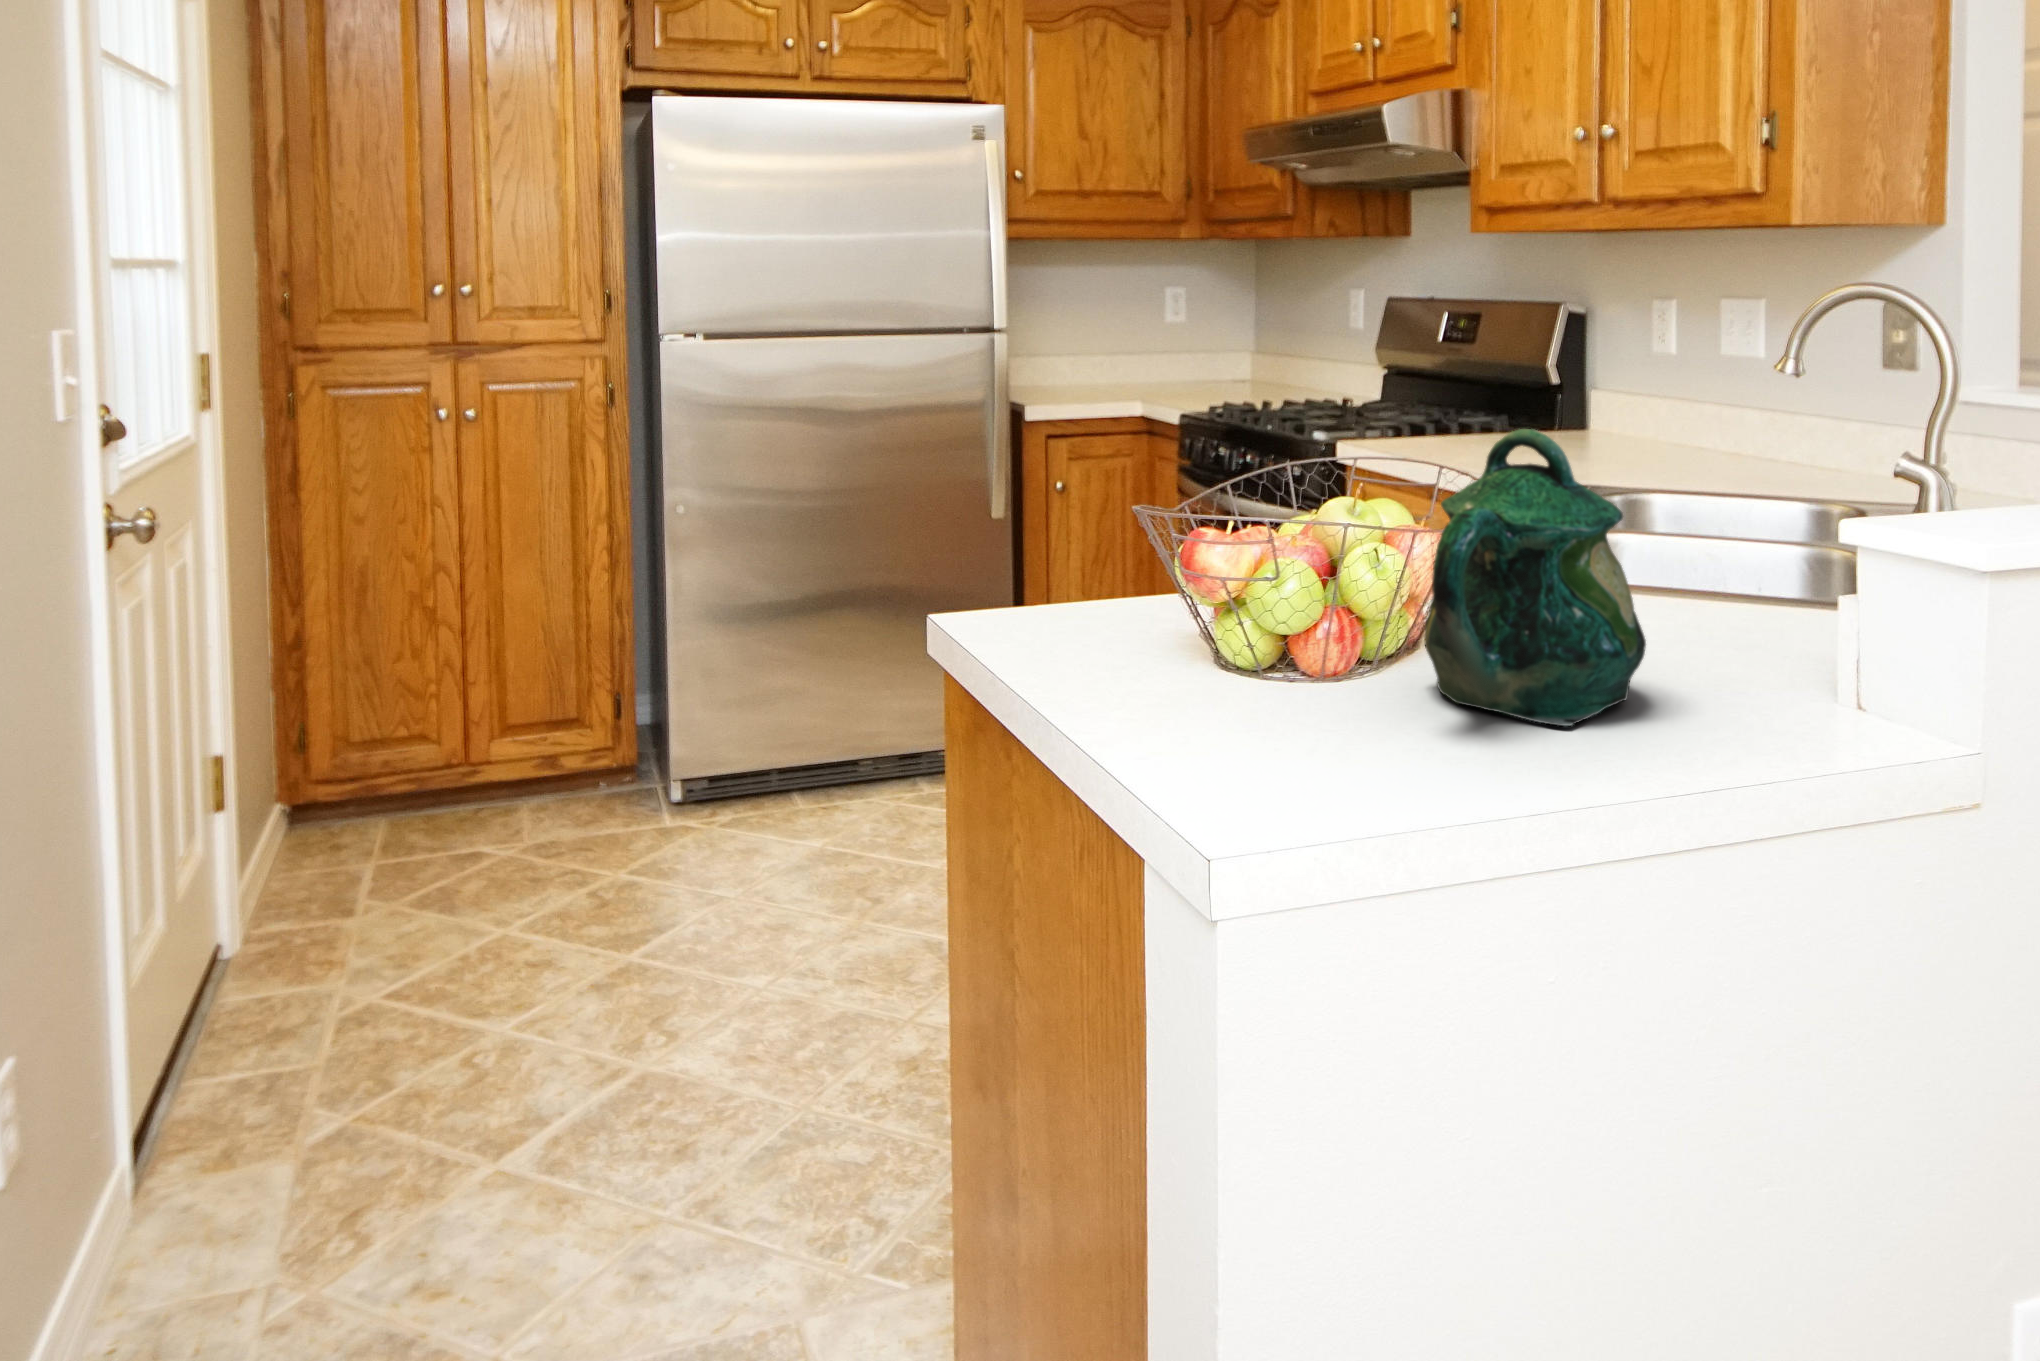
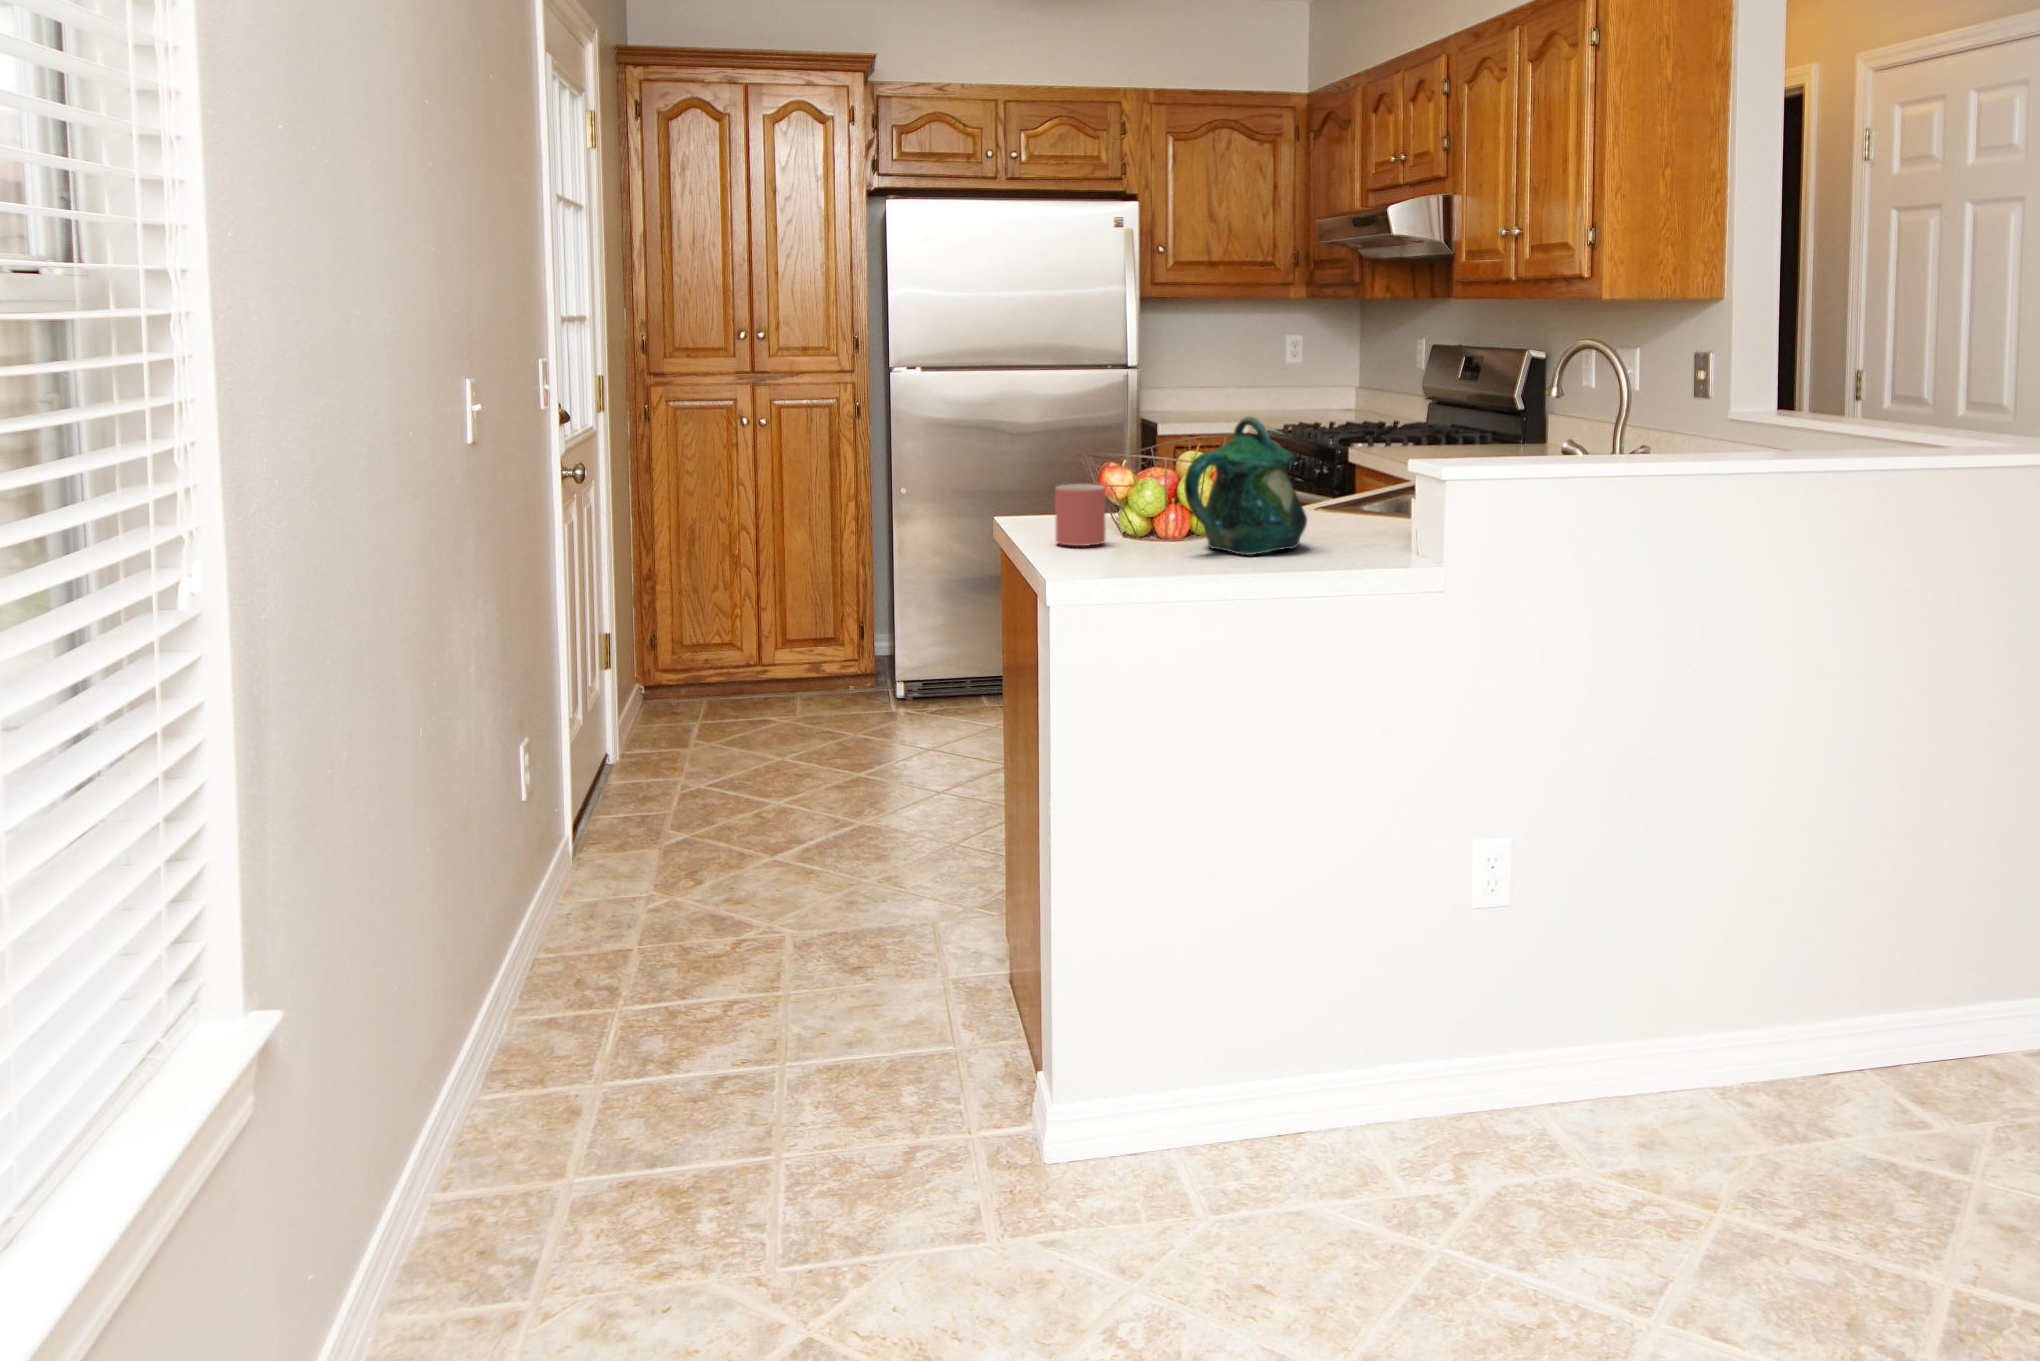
mug: none [1124,572,1229,709] -> present [1055,484,1105,546]

